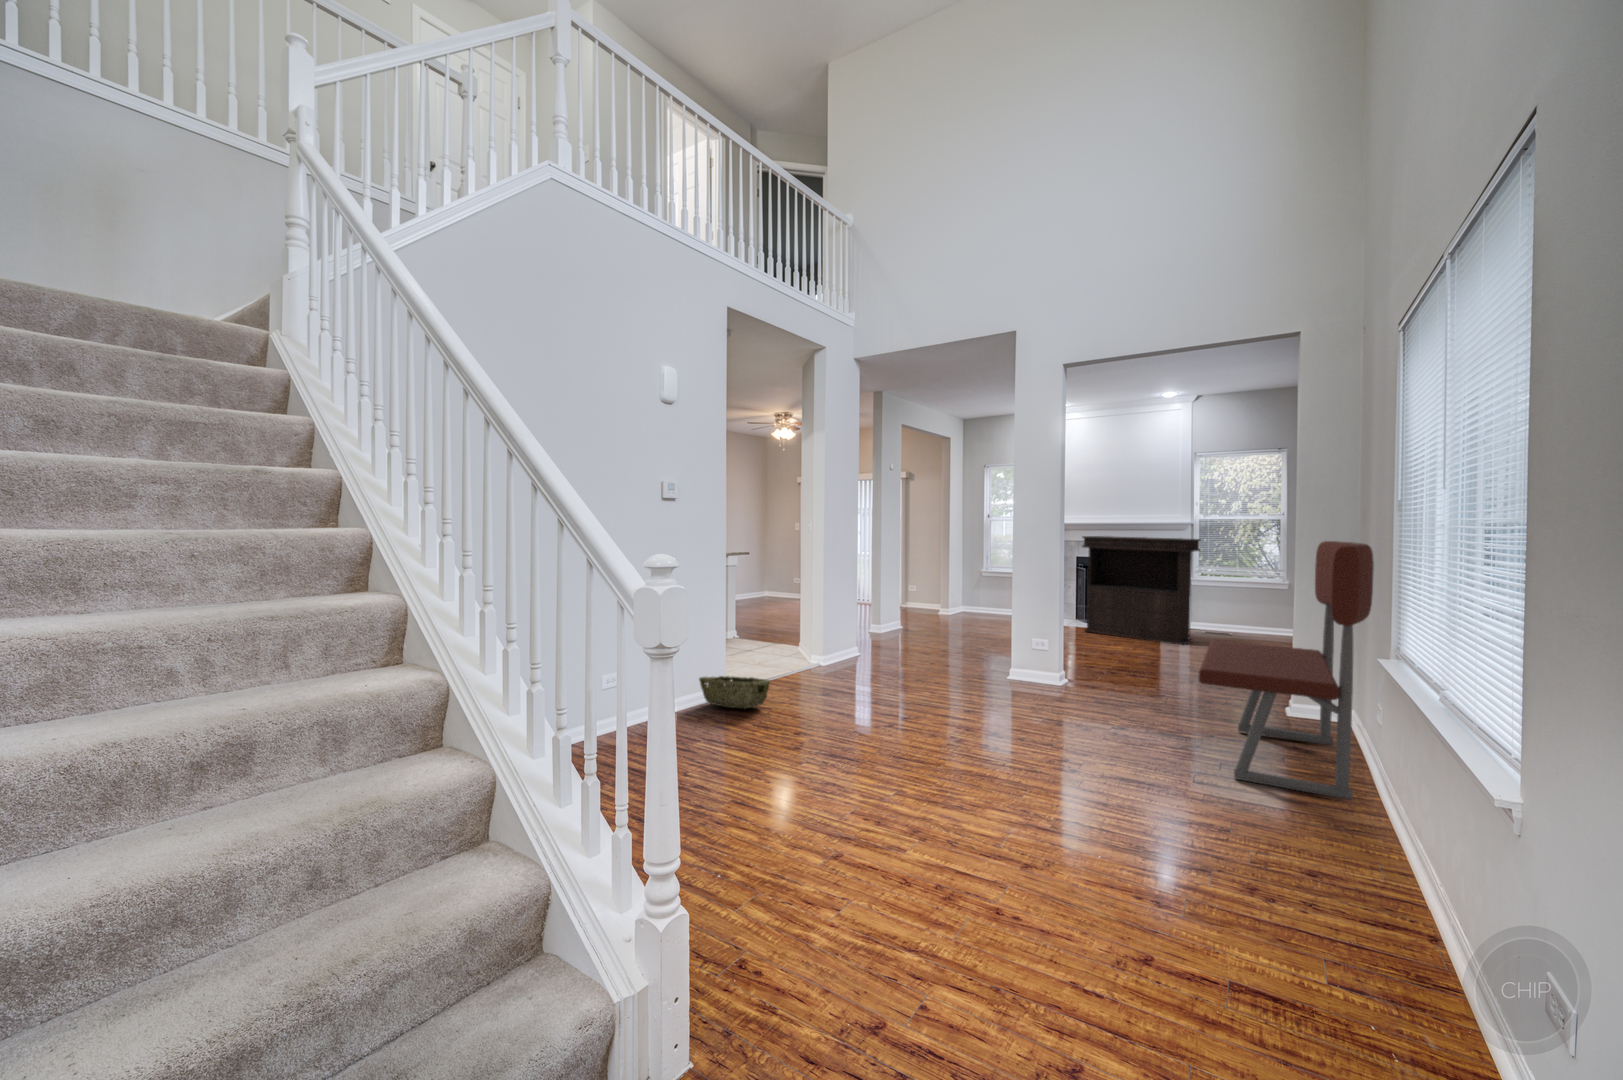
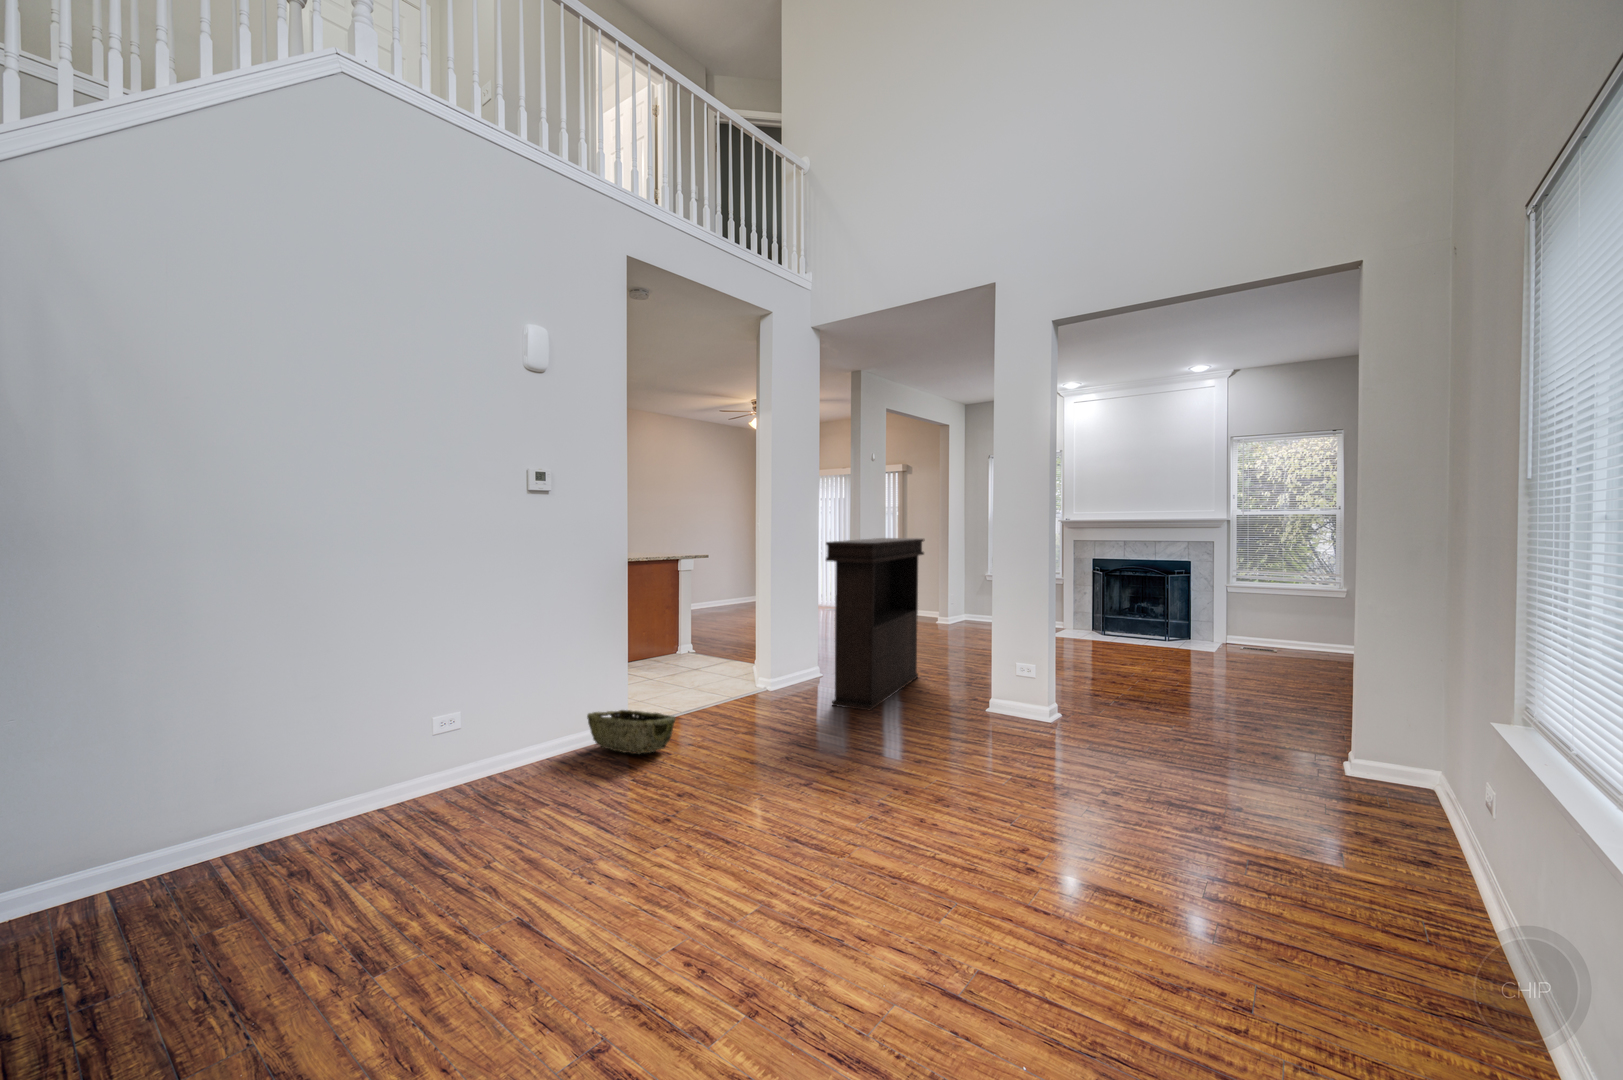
console table: present [1083,536,1200,645] -> present [826,538,924,710]
bench: present [1199,541,1374,800] -> none [1215,542,1477,935]

